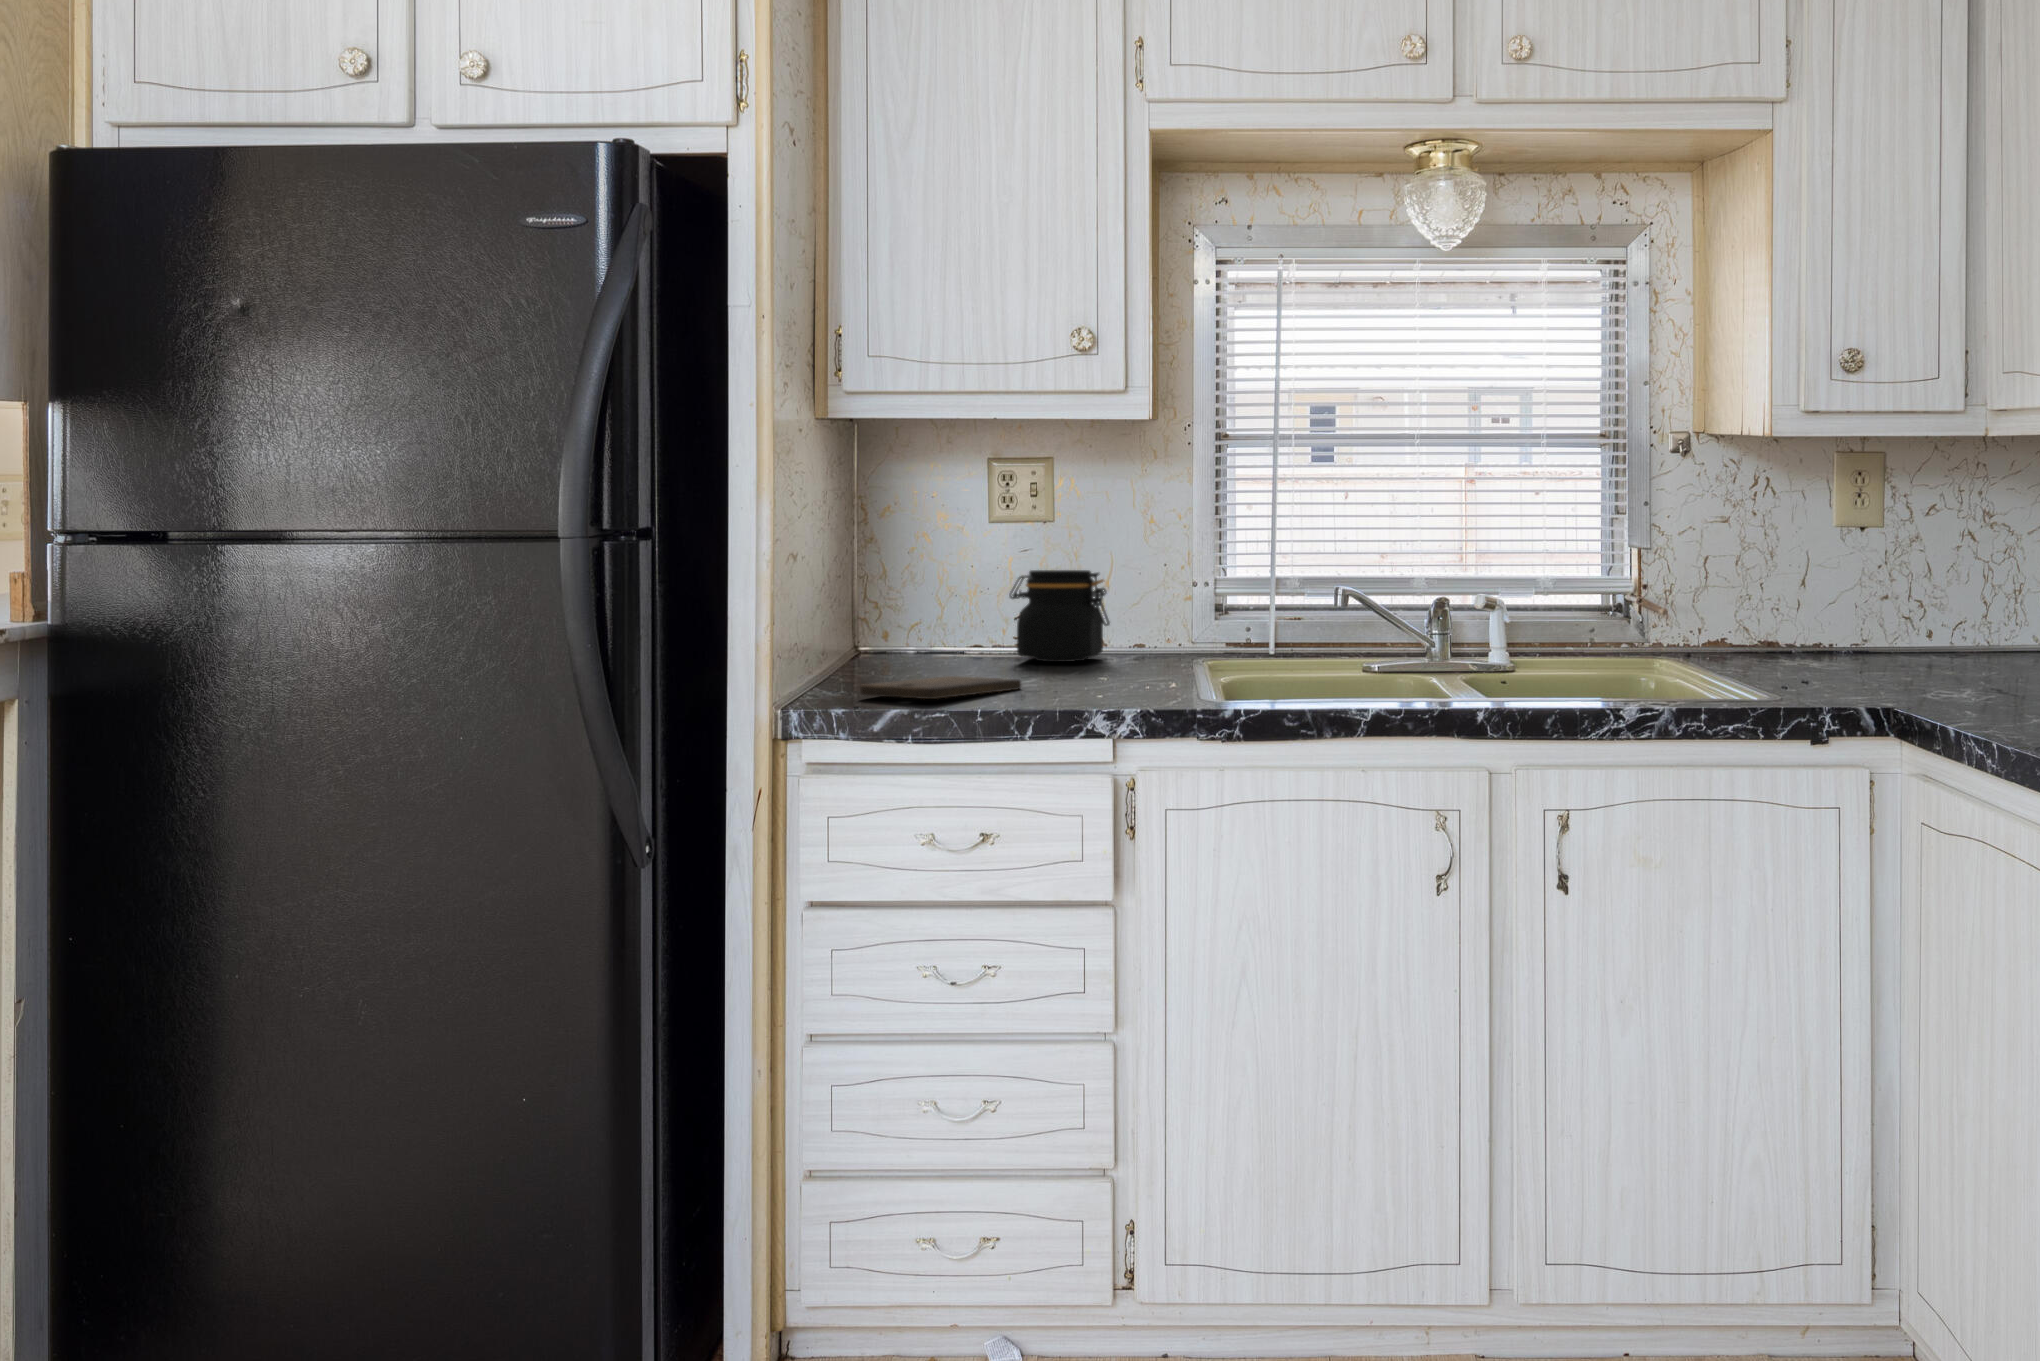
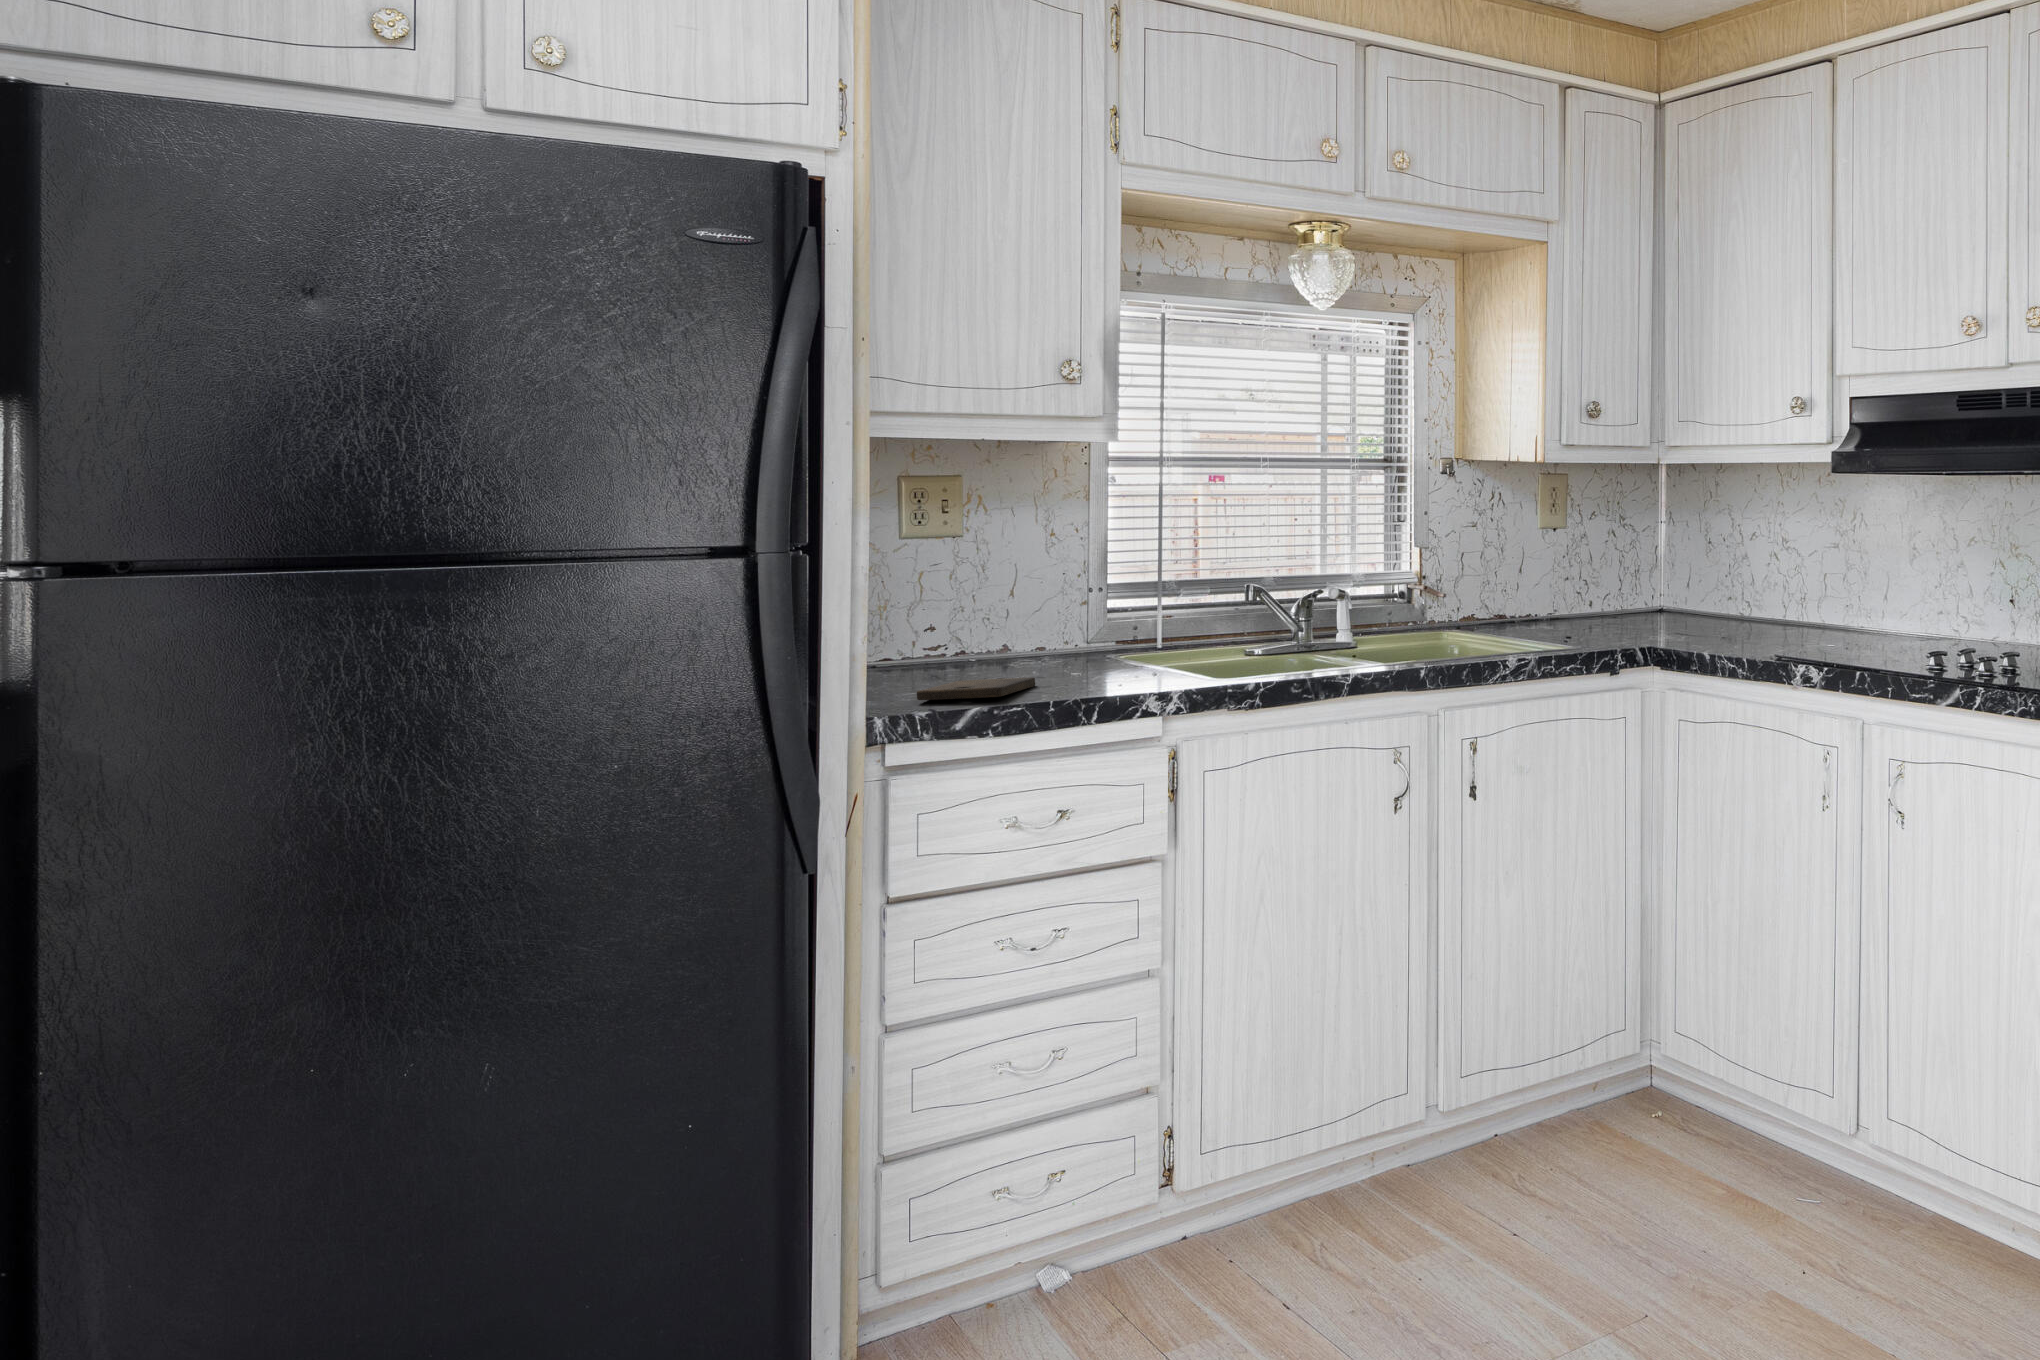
jar: present [1009,570,1110,662] -> none [951,584,1045,666]

